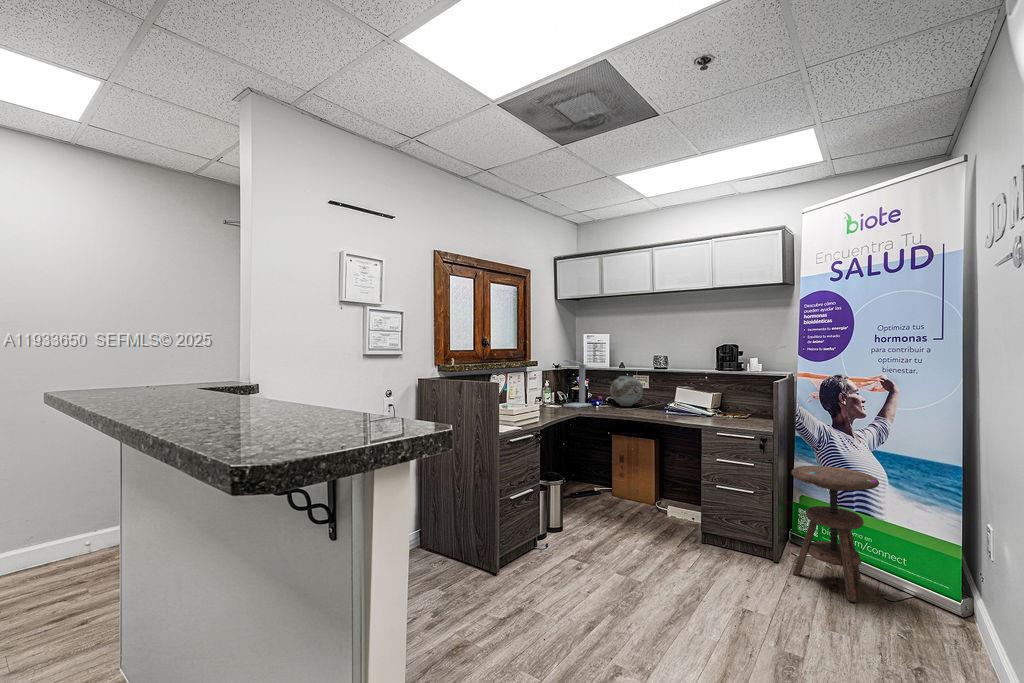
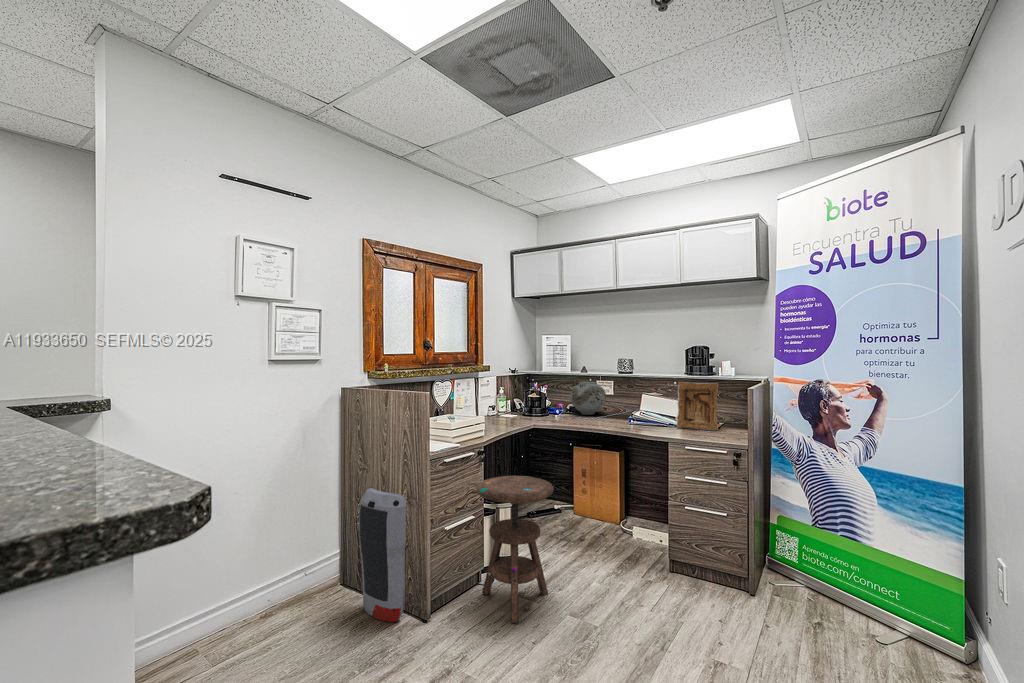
desk lamp: present [563,359,592,408] -> none [518,364,550,417]
picture frame: none [709,376,748,420] -> present [677,382,718,430]
air purifier: none [437,463,479,575] -> present [359,488,406,622]
side table: present [792,466,879,602] -> present [476,476,554,623]

